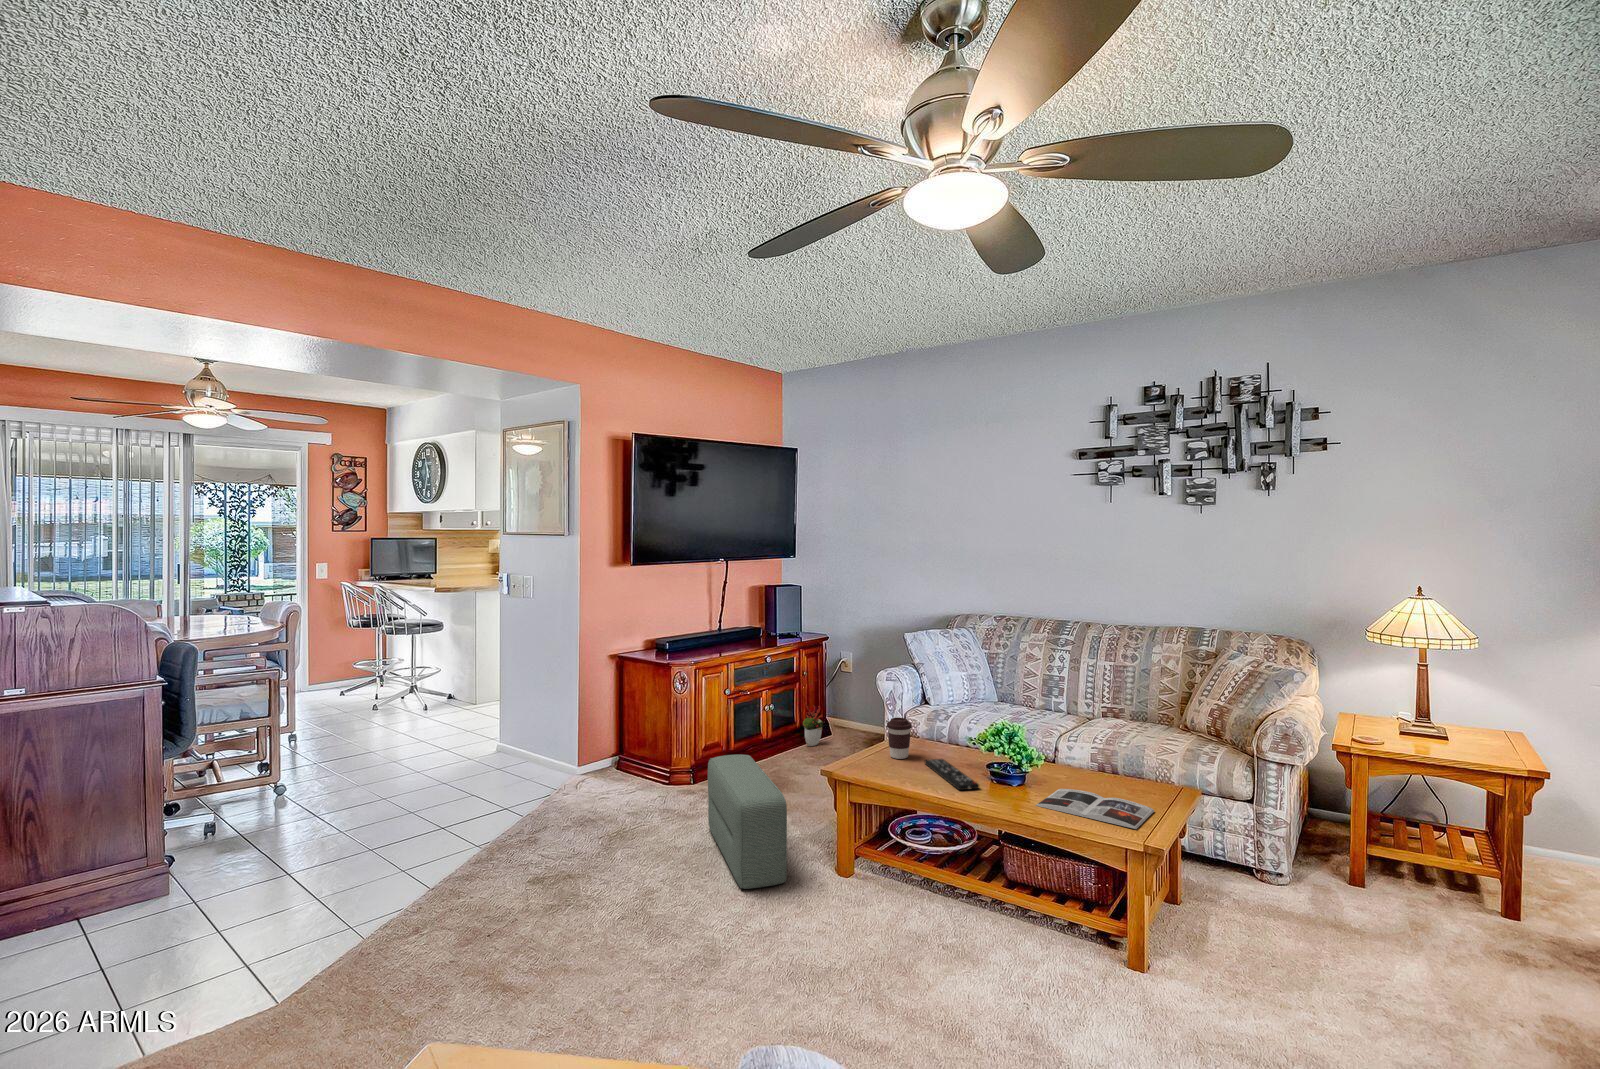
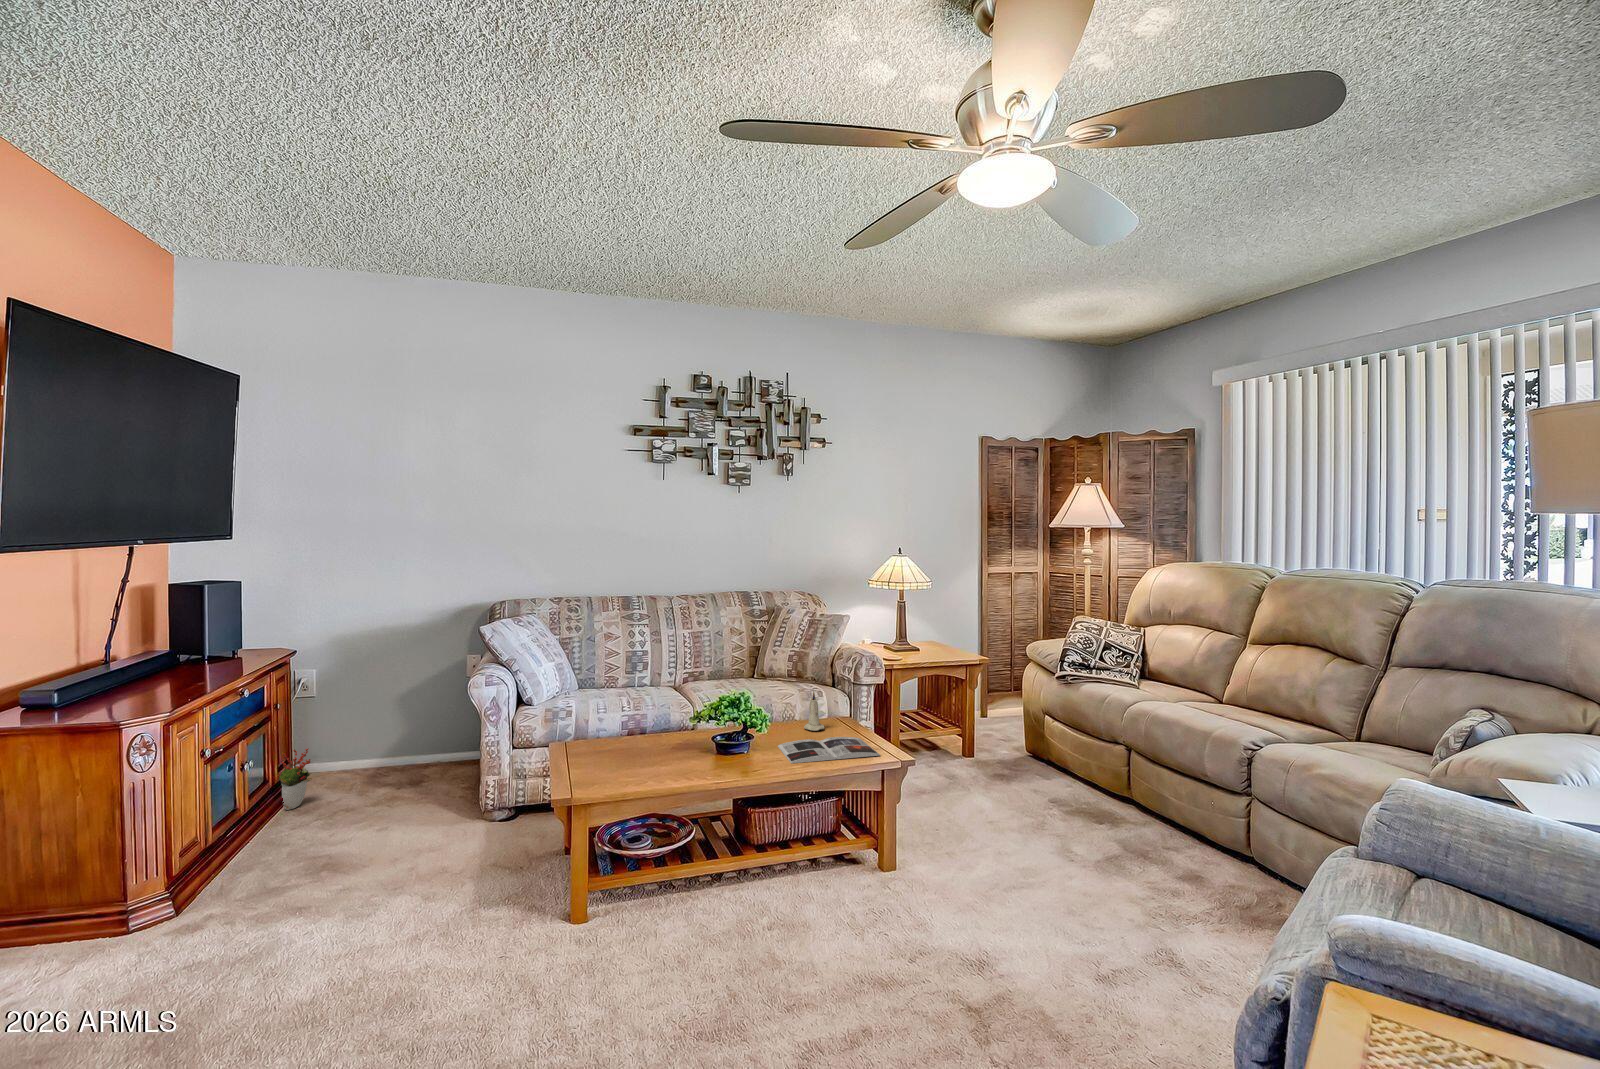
coffee cup: present [887,718,912,759] -> none [580,715,611,765]
candle: none [1120,746,1143,791] -> present [804,692,824,731]
pouf: present [708,754,787,889] -> none [279,829,517,1016]
remote control: present [925,759,979,790] -> none [634,750,727,773]

